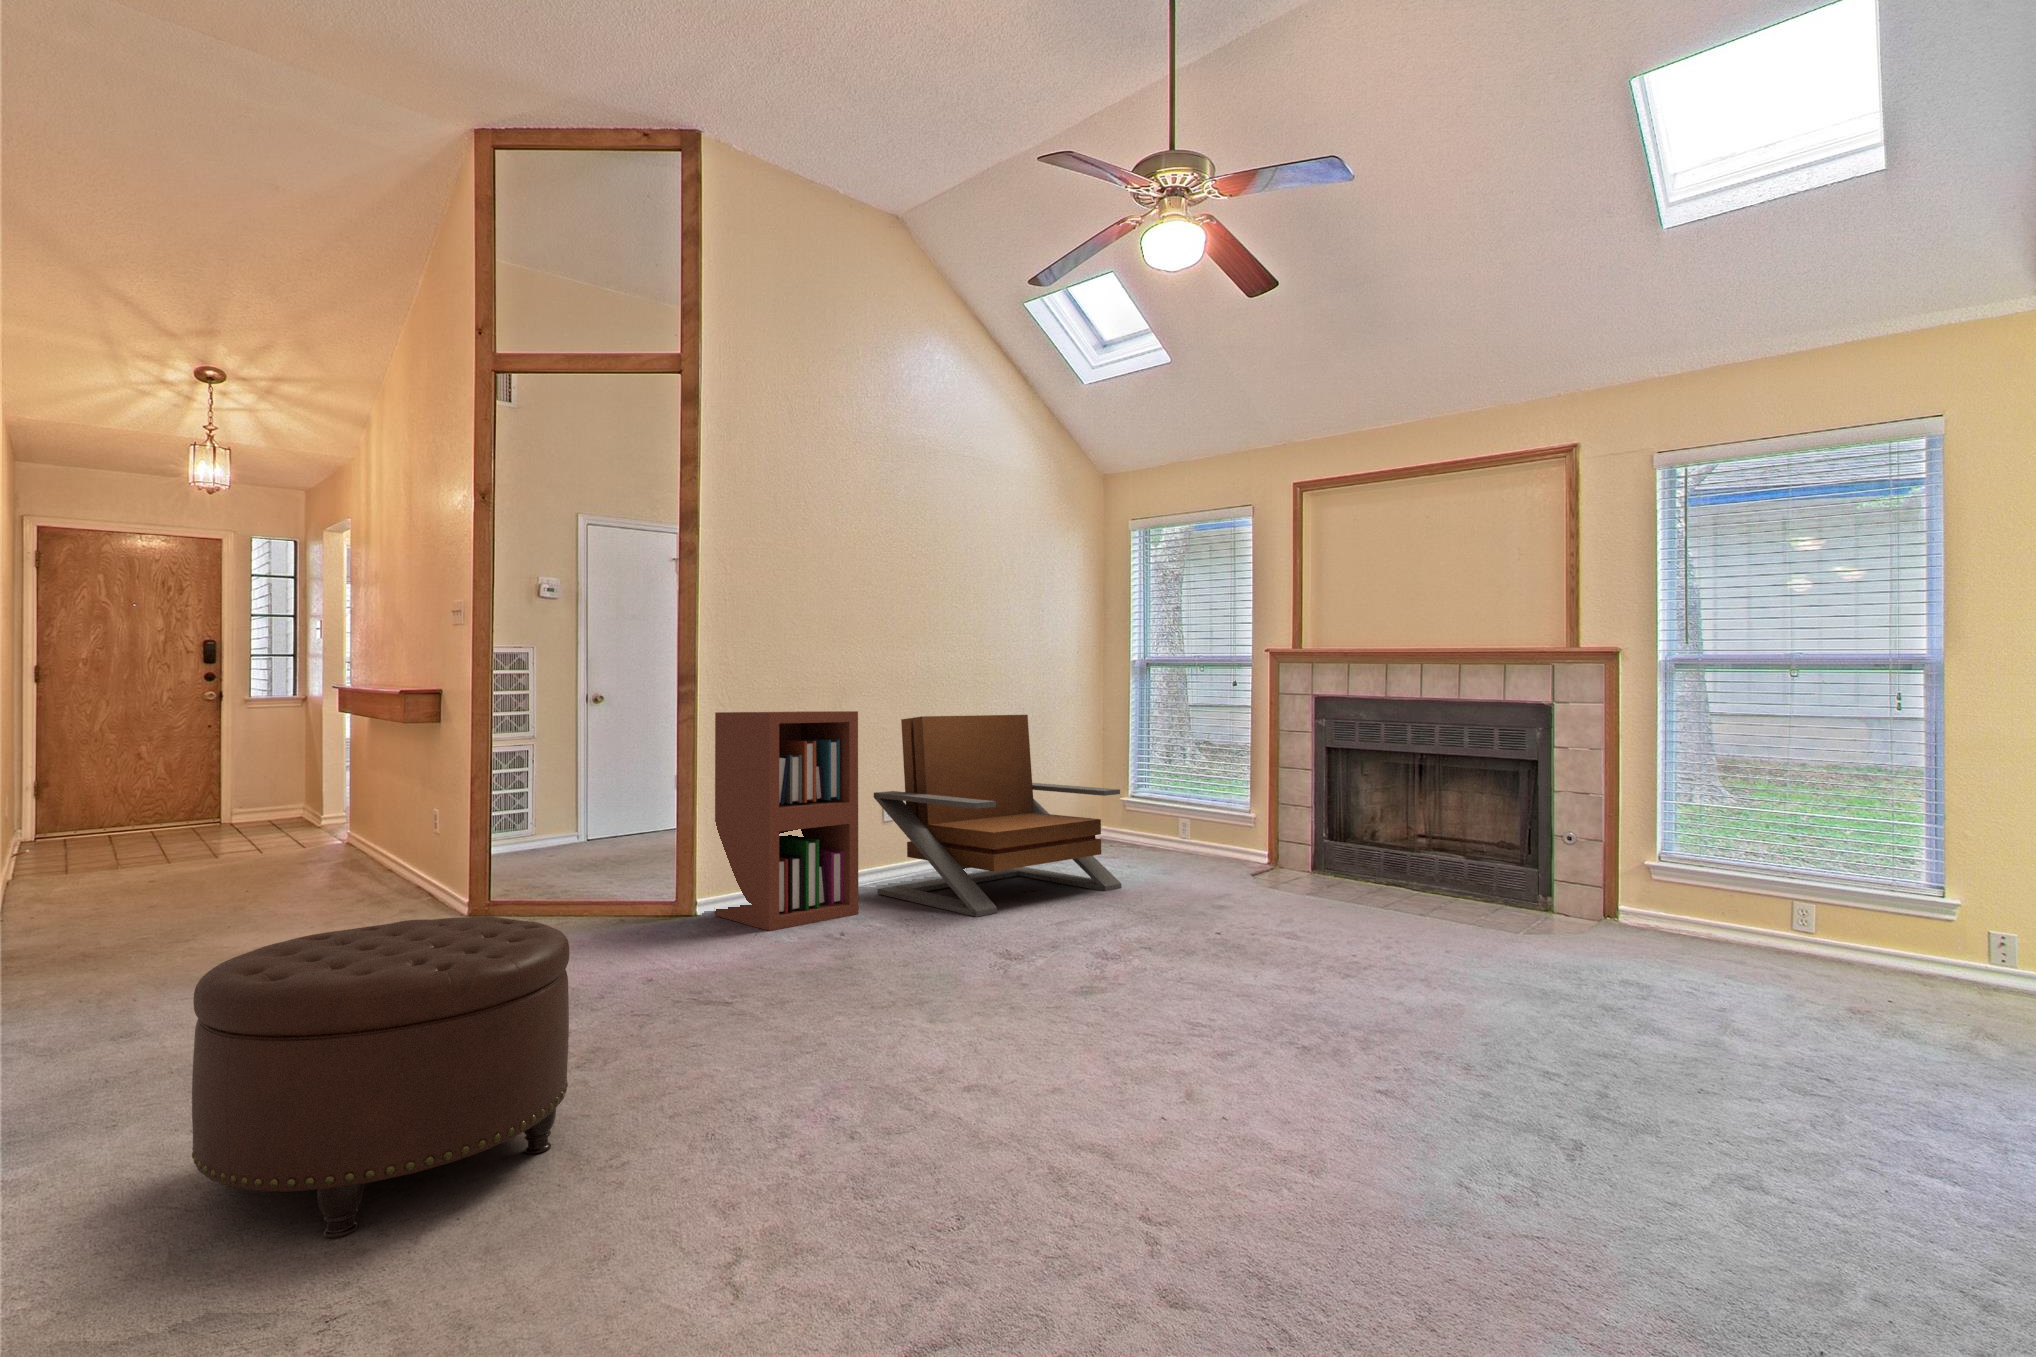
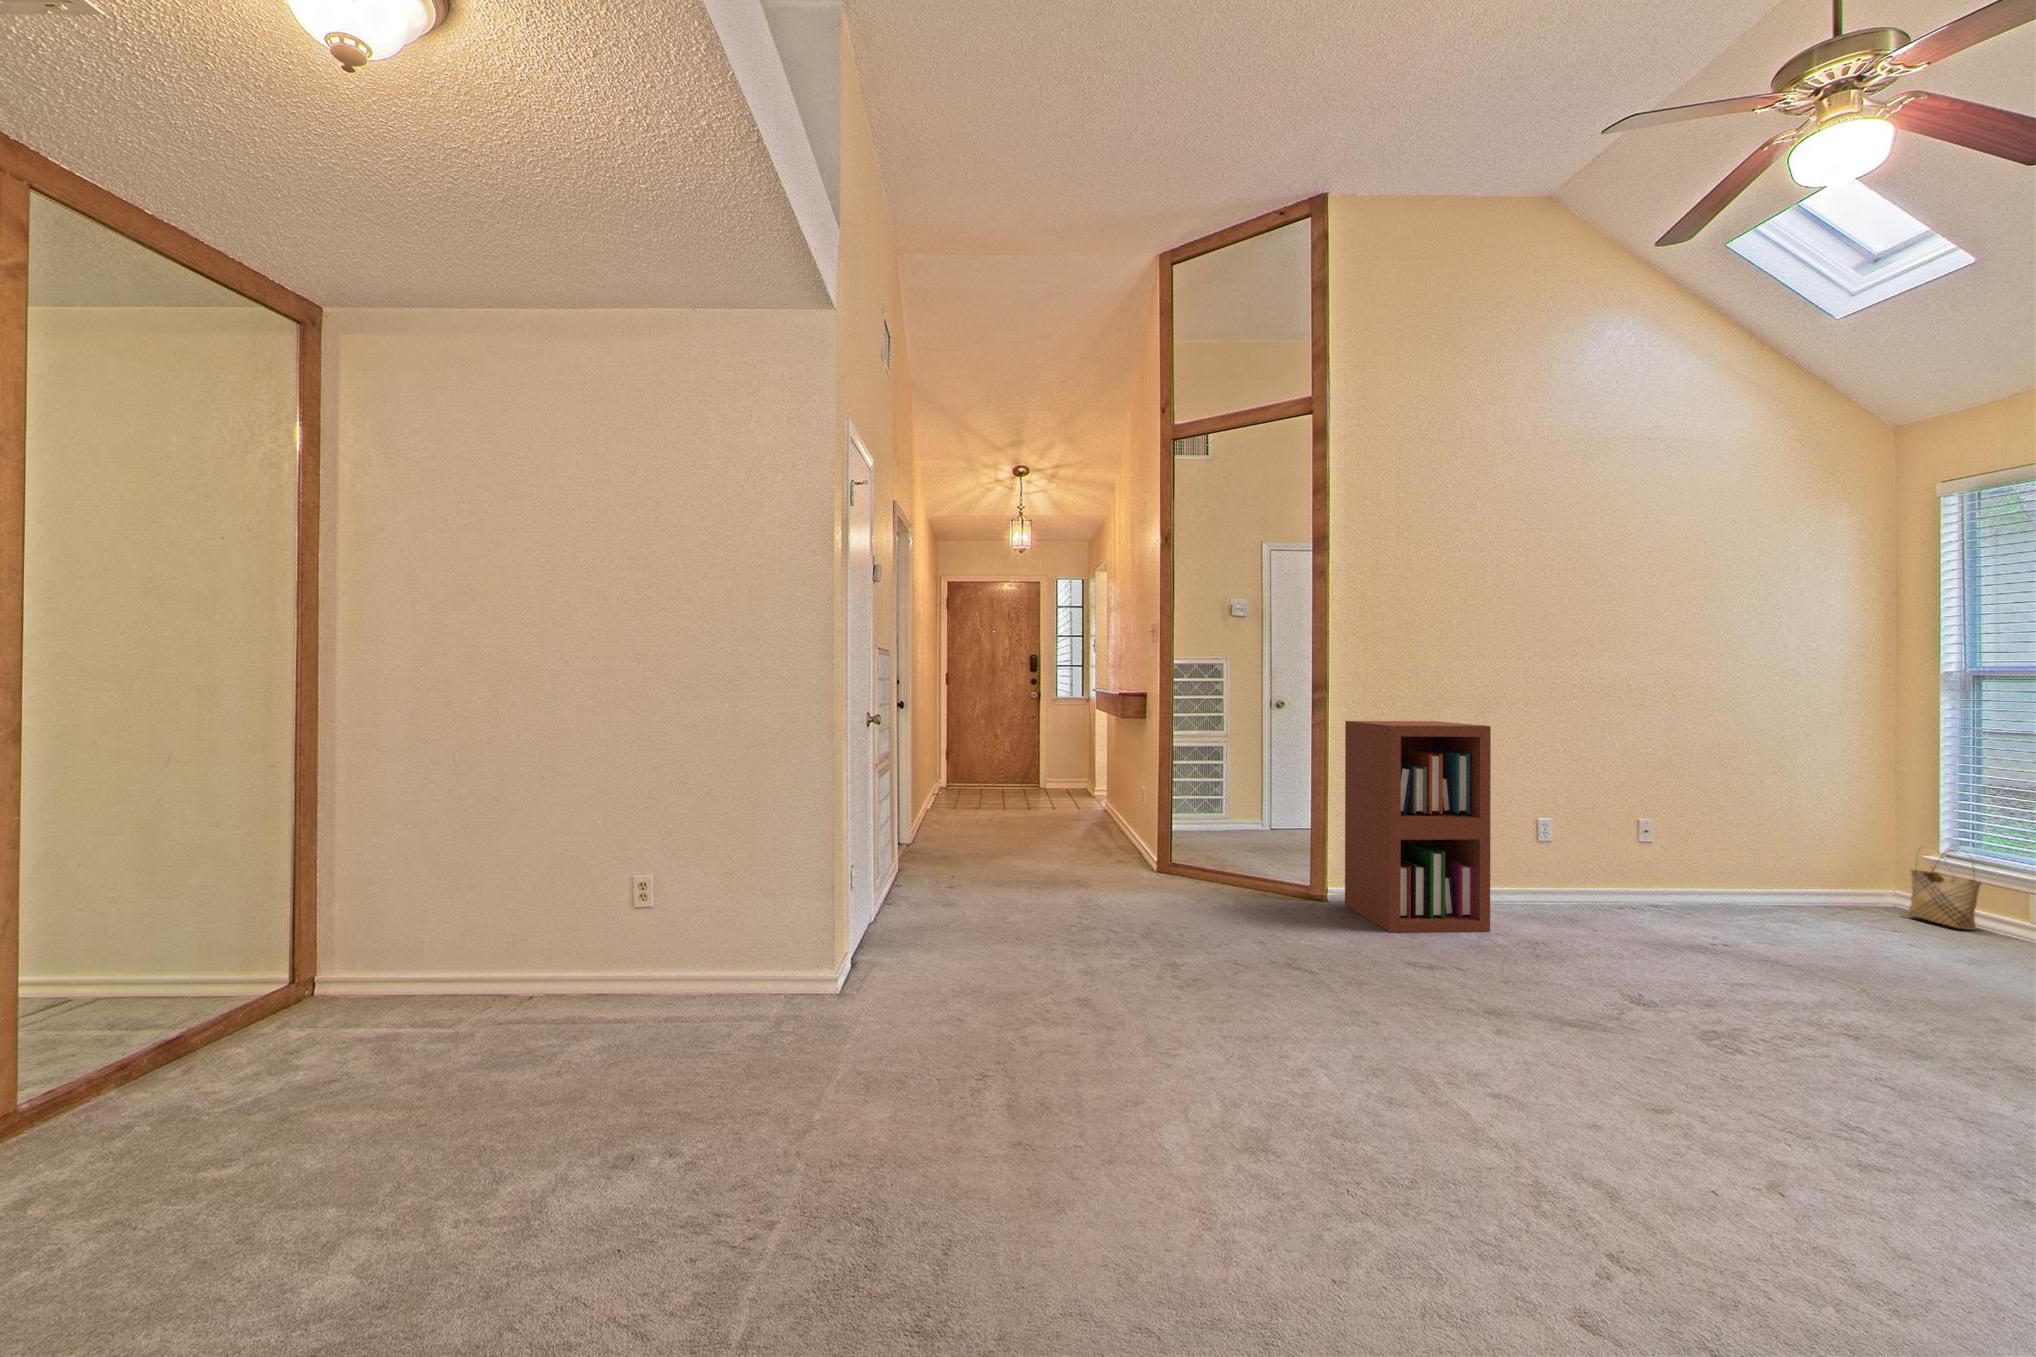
lounge chair: present [874,715,1121,917] -> none [1517,732,1881,965]
woven basket: none [1125,798,1164,858] -> present [1908,852,1981,930]
ottoman: present [192,916,569,1238] -> none [923,890,1153,1118]

